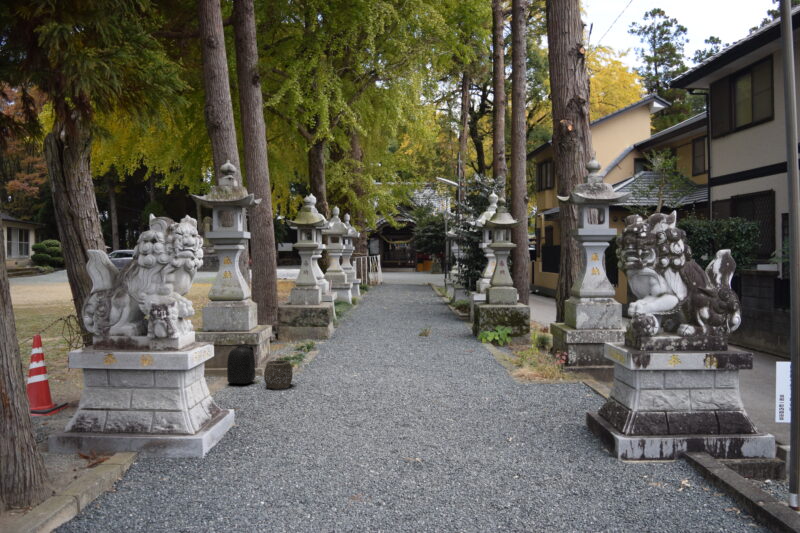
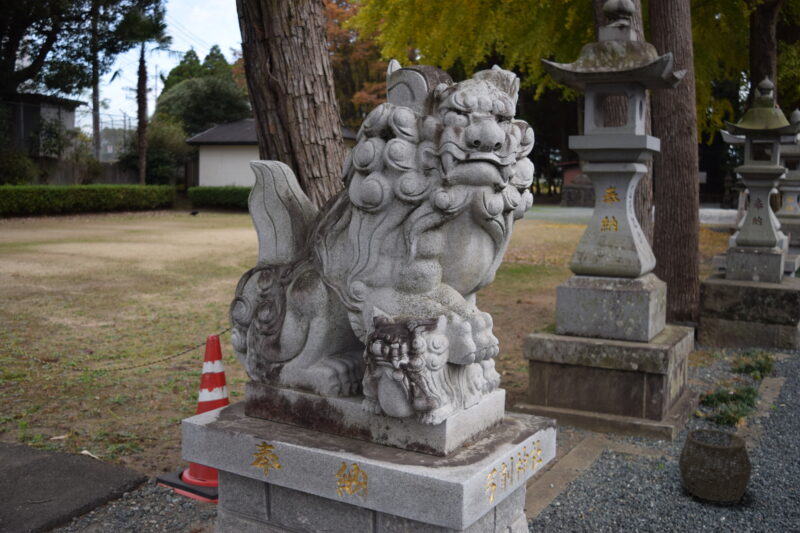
backpack: present [227,345,255,384] -> none [597,379,659,467]

